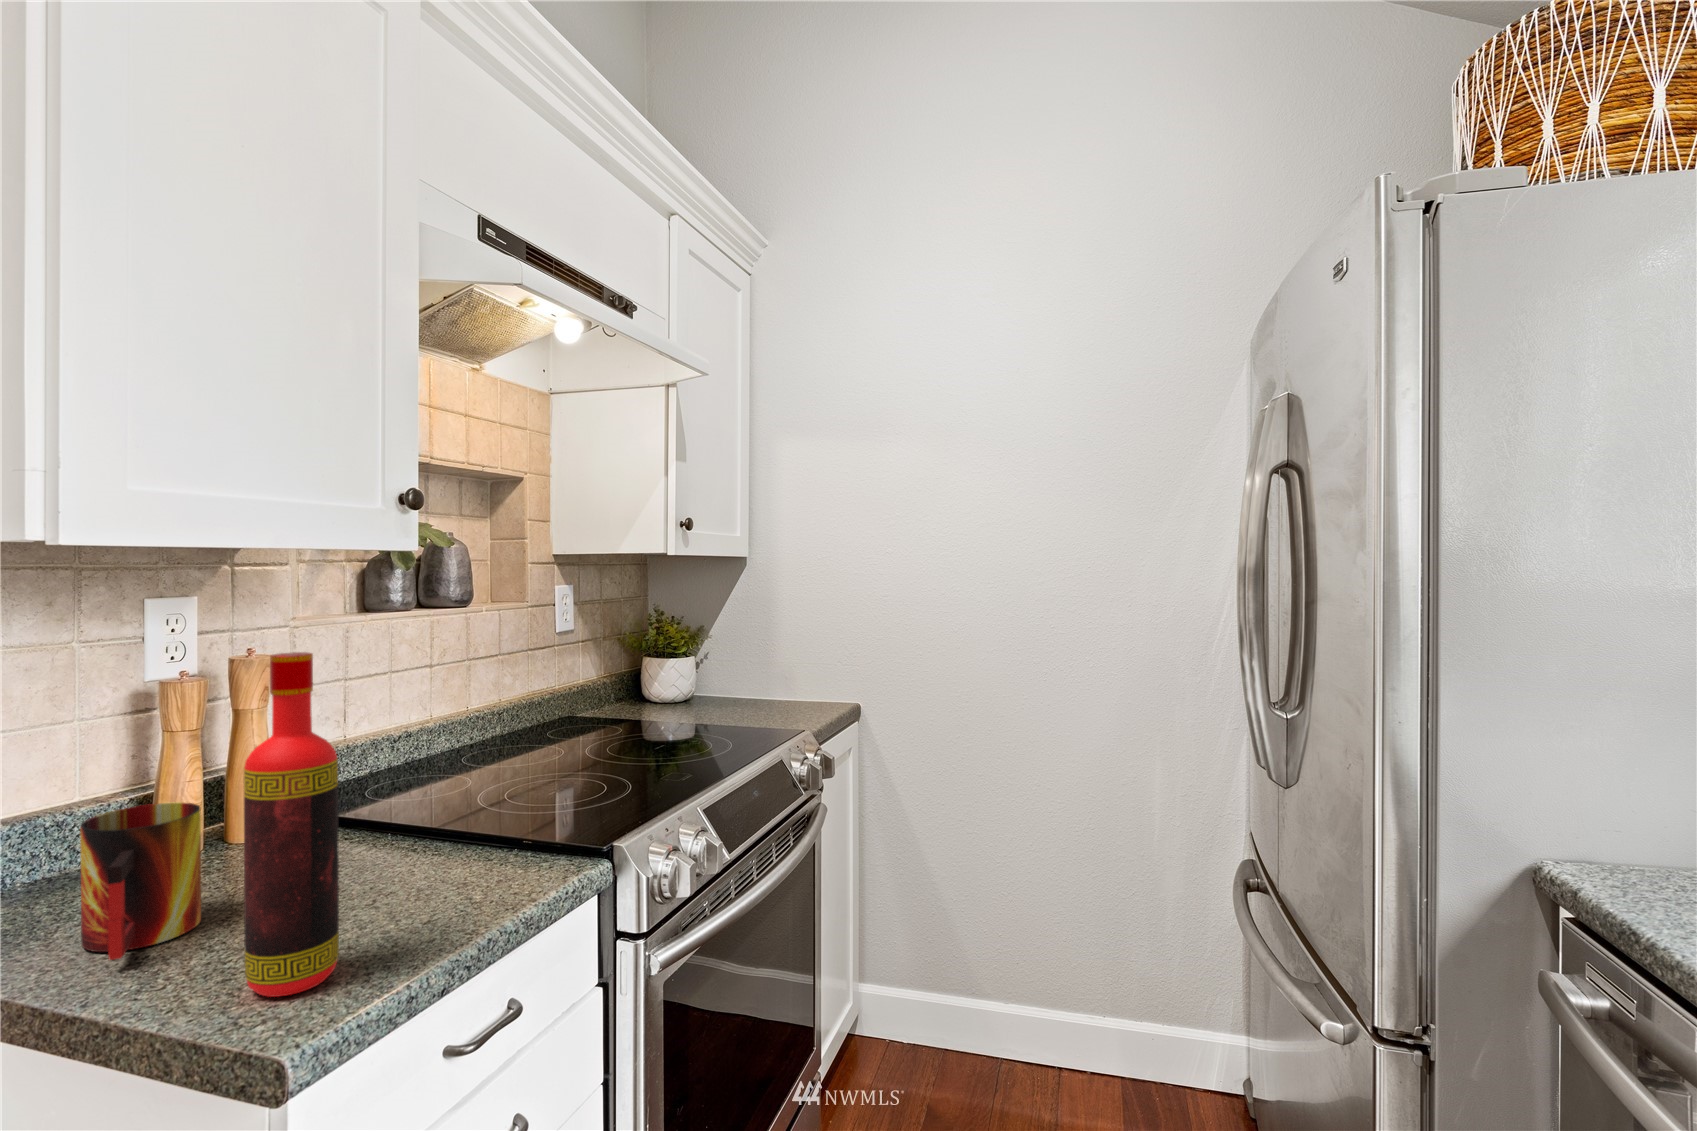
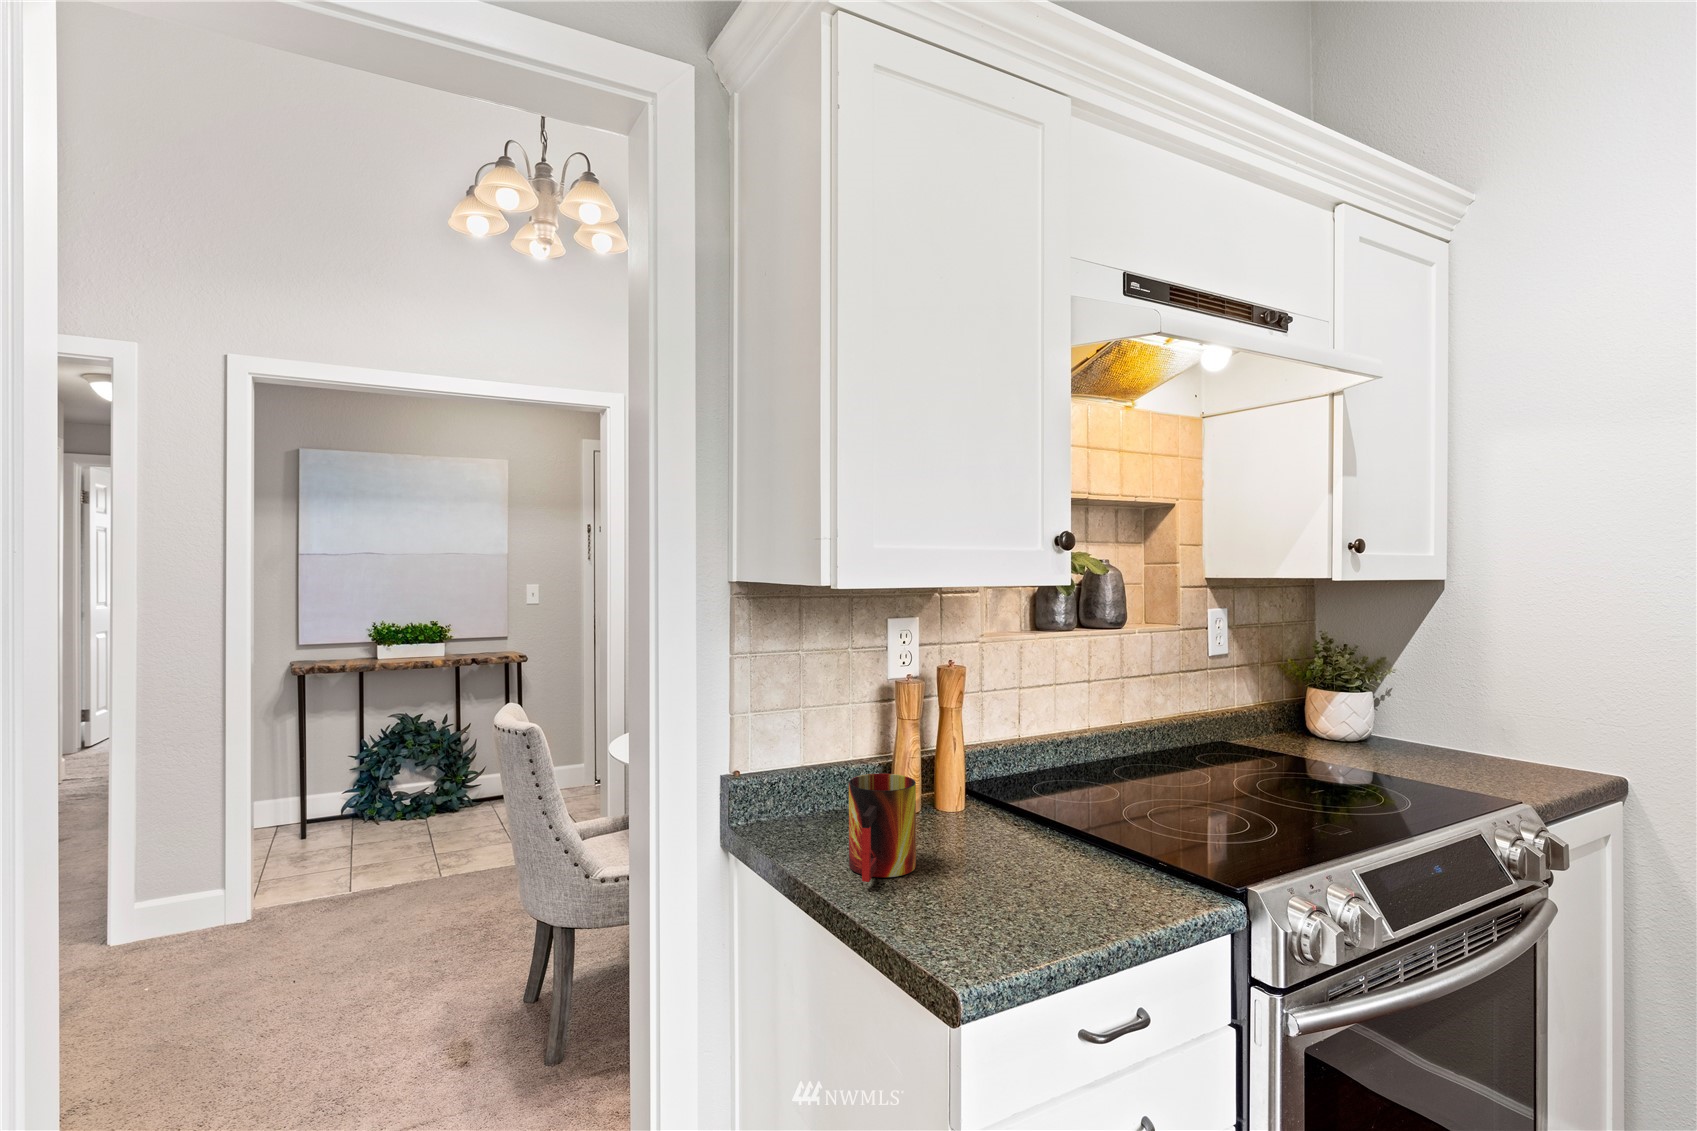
bottle: present [243,652,339,997] -> none [938,676,1000,944]

